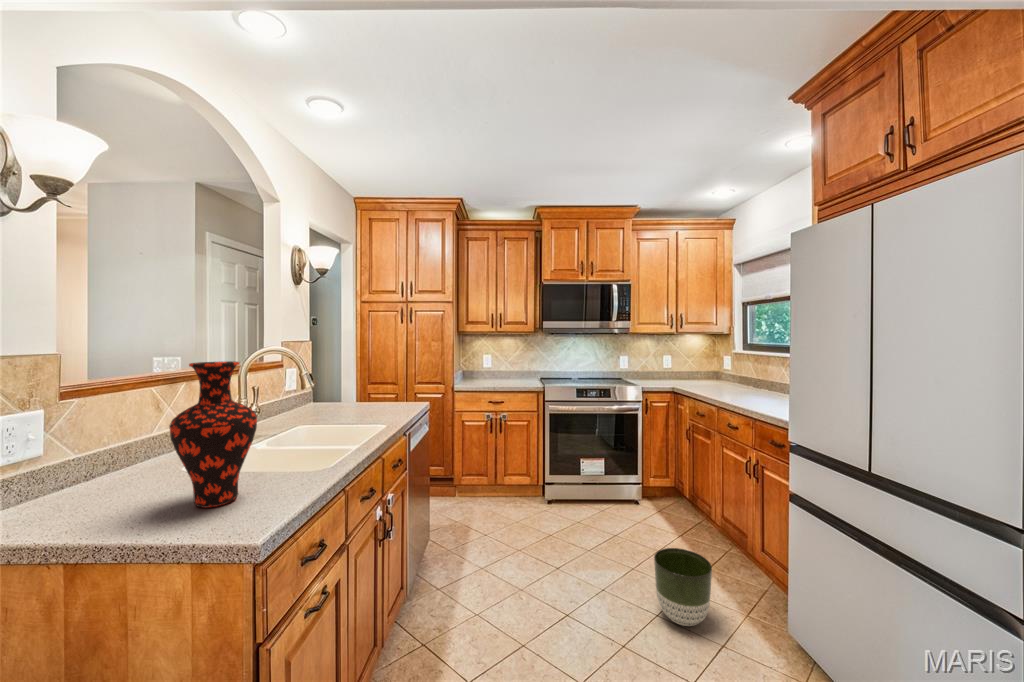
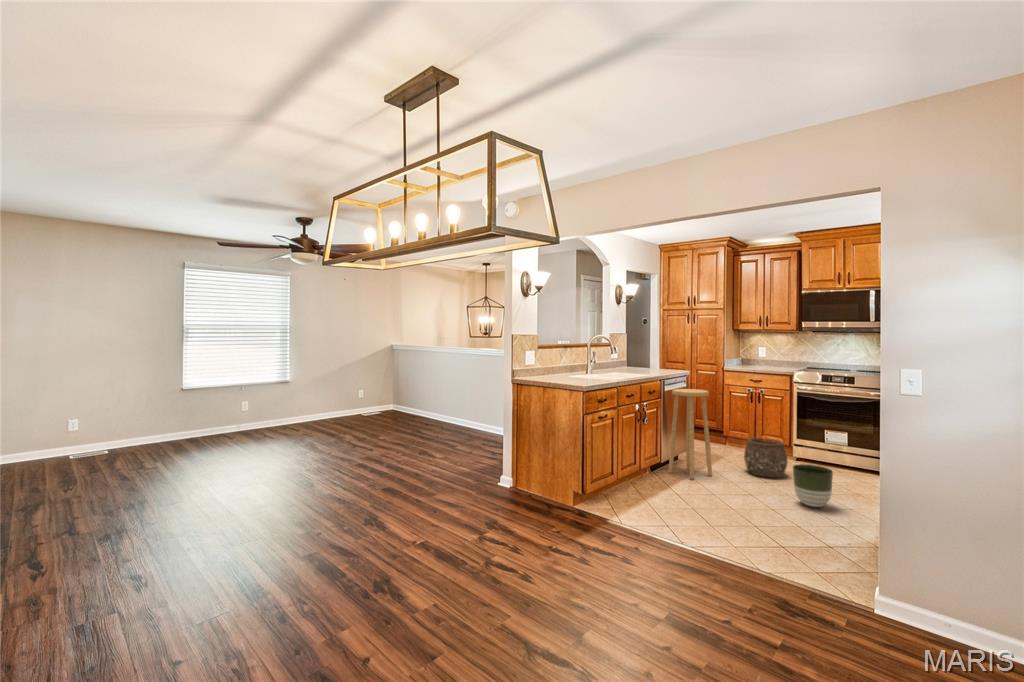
vase: present [169,361,257,508] -> none [566,337,587,378]
stool: none [437,443,506,630] -> present [669,389,712,480]
woven basket: none [527,494,585,563] -> present [744,438,787,478]

